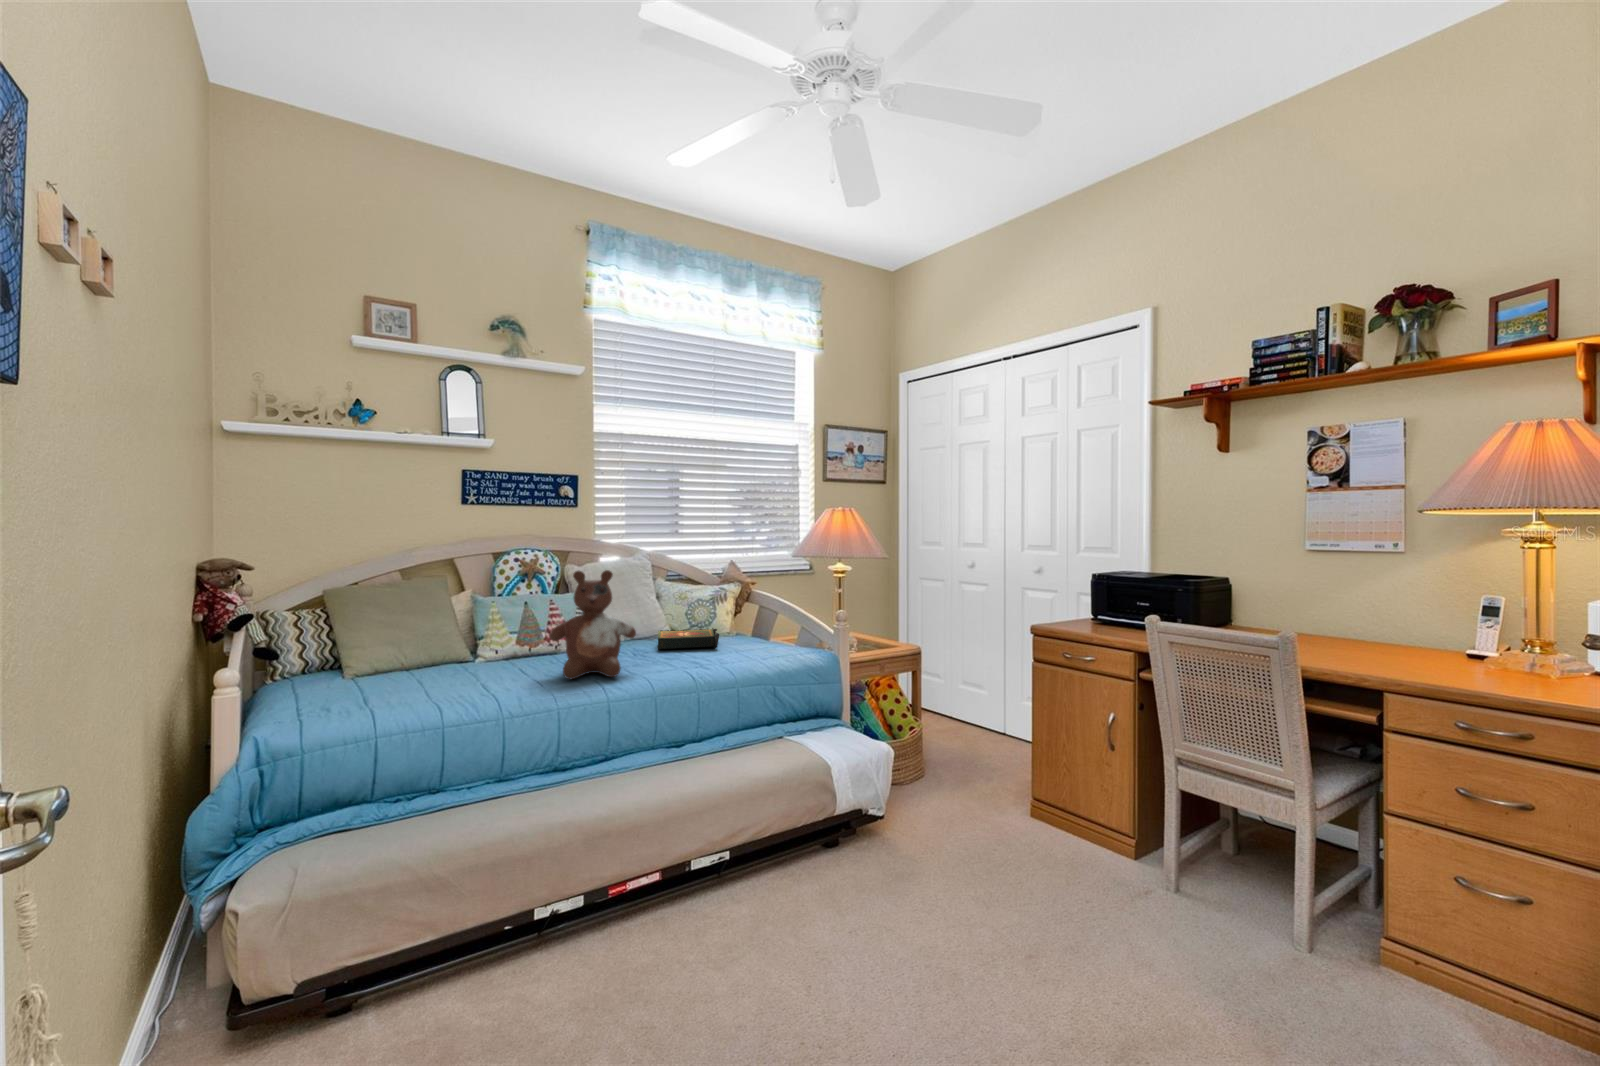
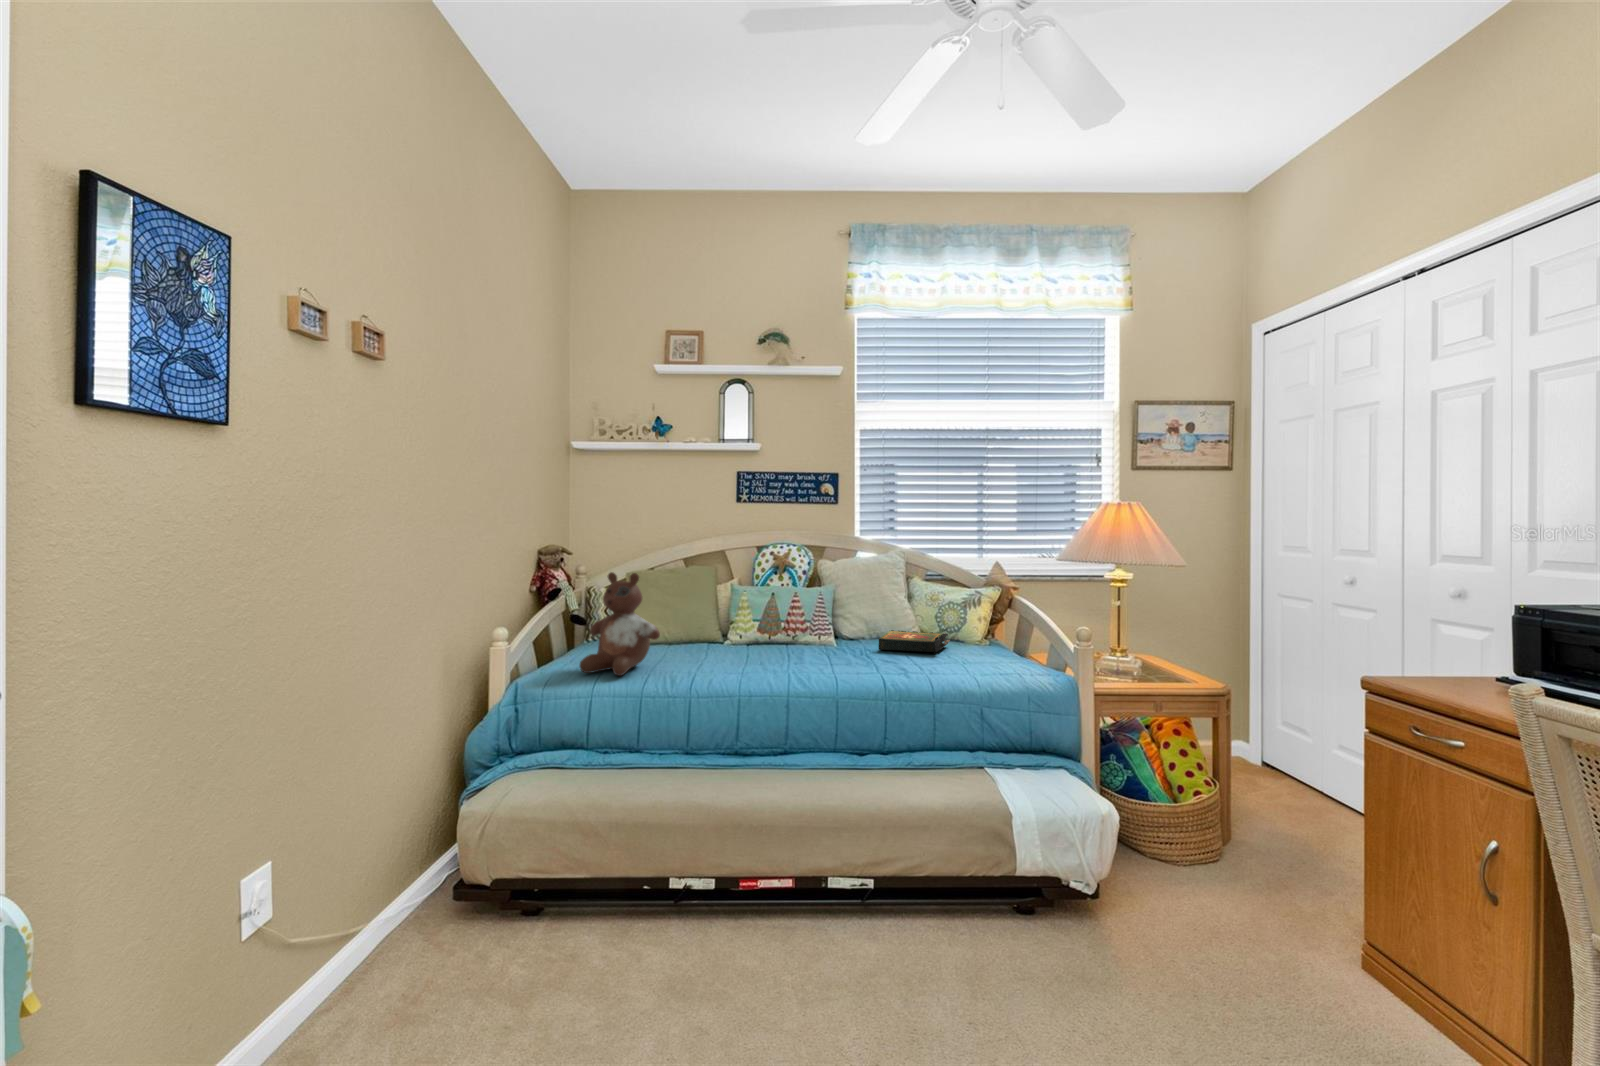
stuffed bear: present [549,570,636,679] -> present [579,572,660,676]

